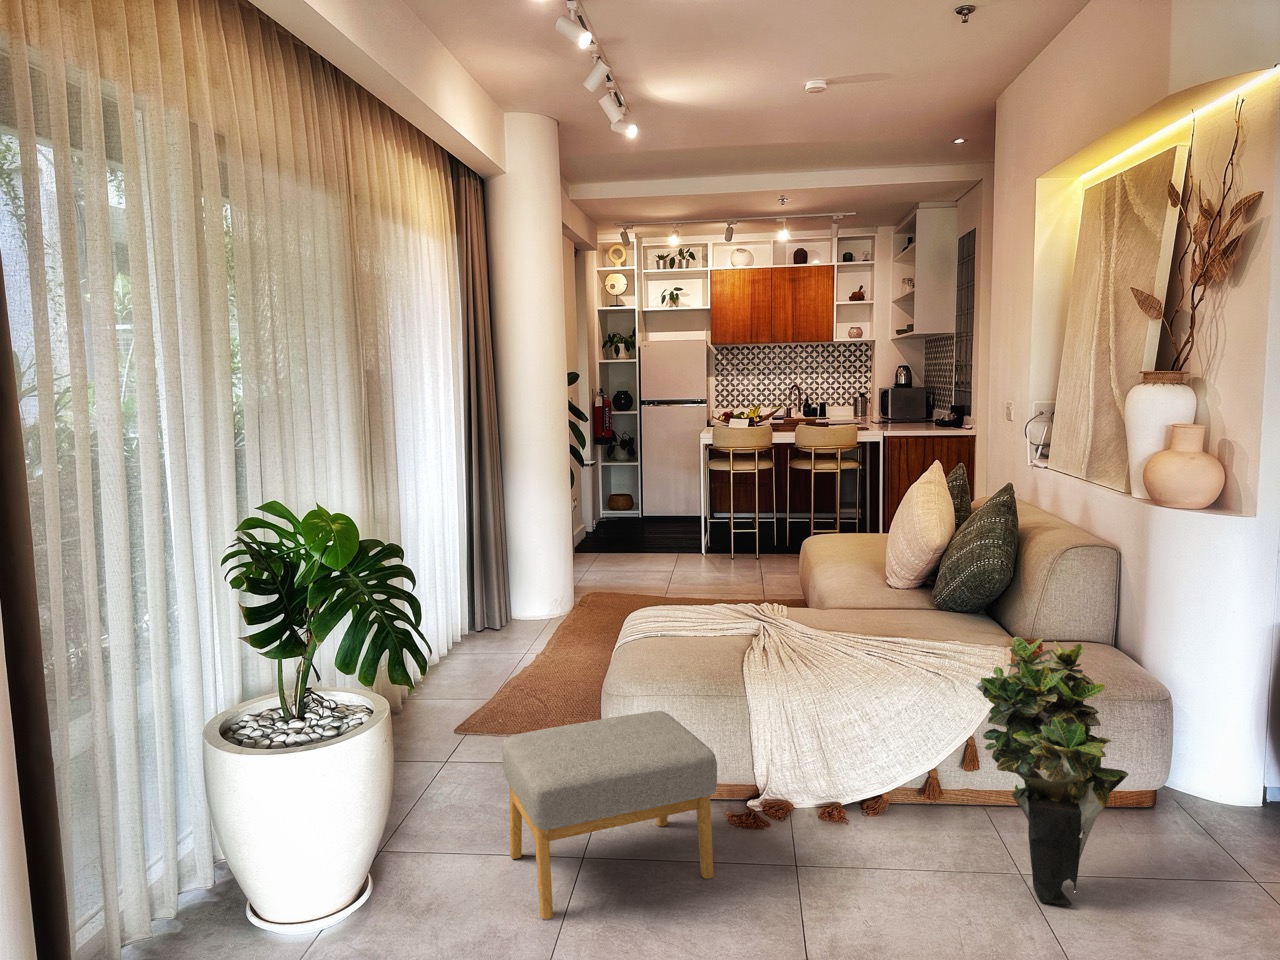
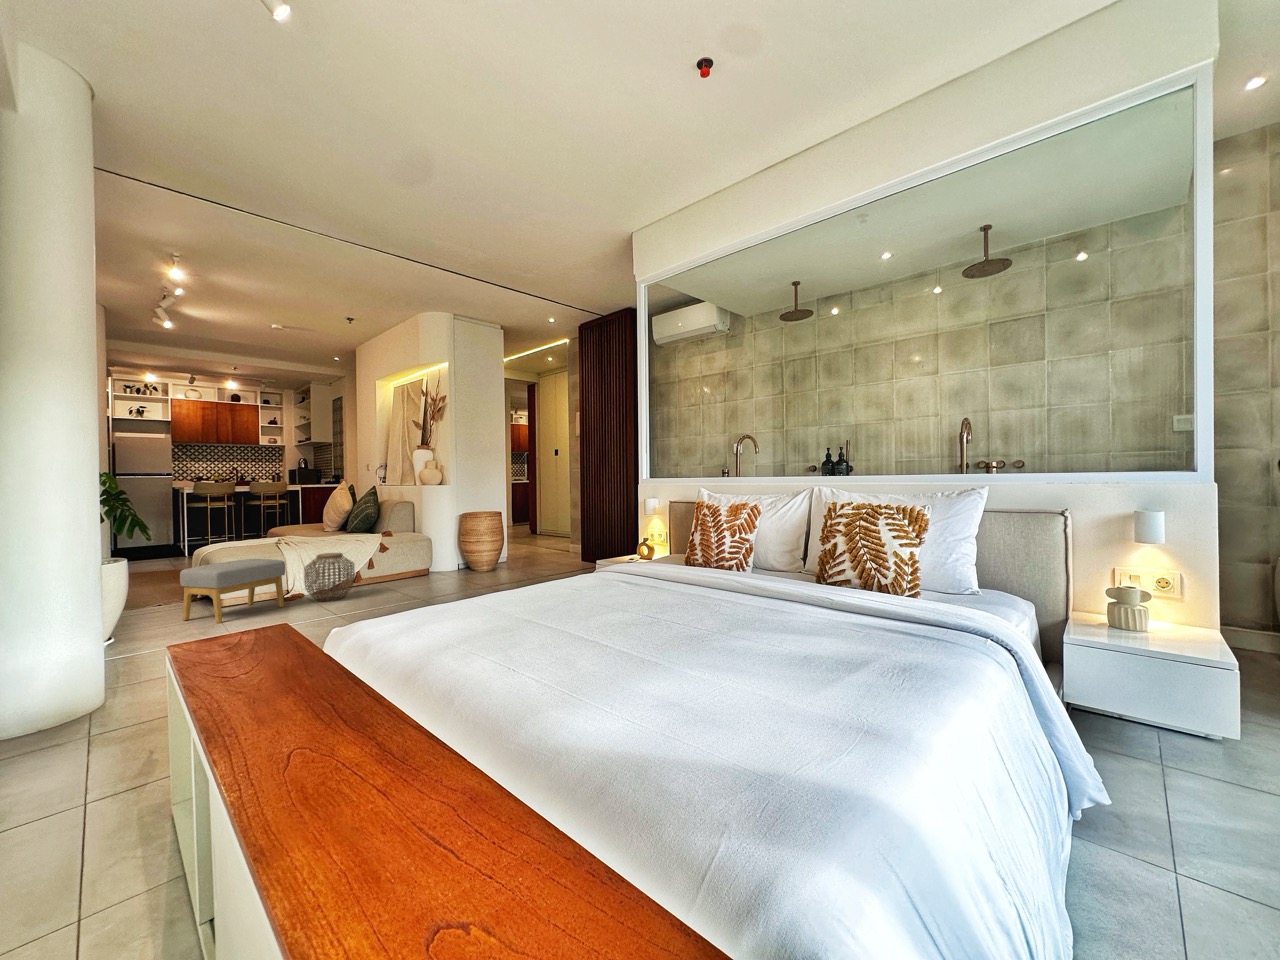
potted plant: present [976,637,1129,906] -> none [374,516,420,589]
woven basket: none [764,742,901,906] -> present [304,553,355,601]

